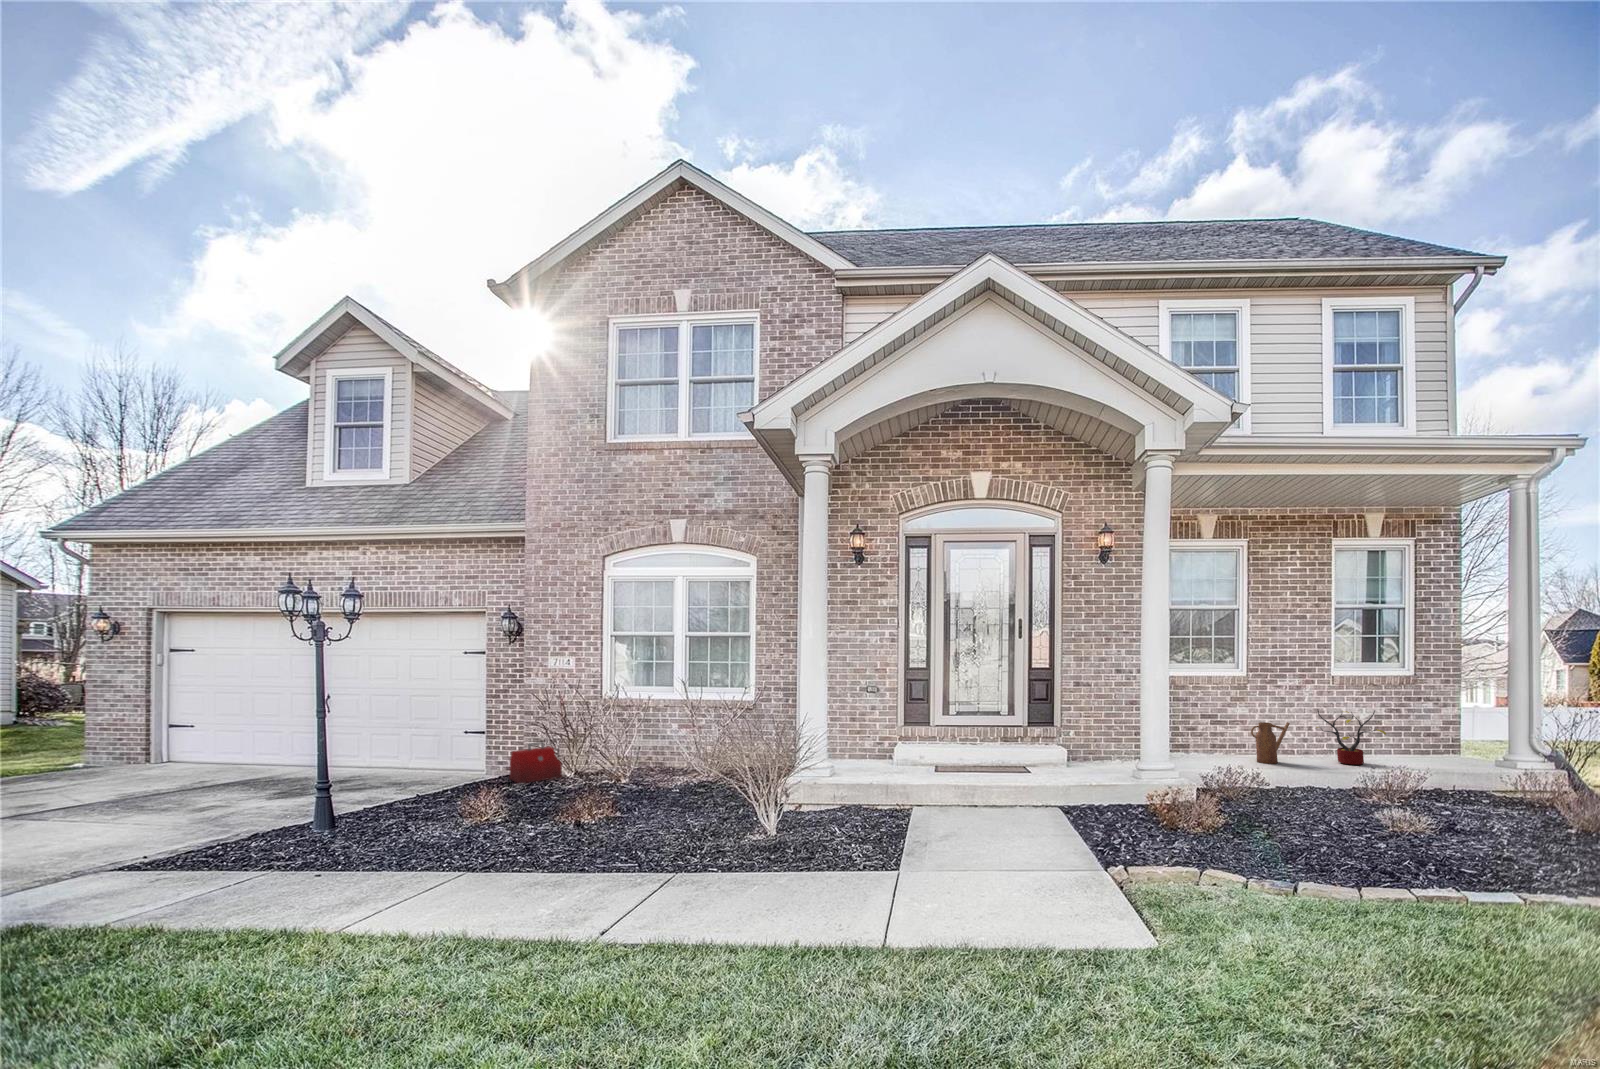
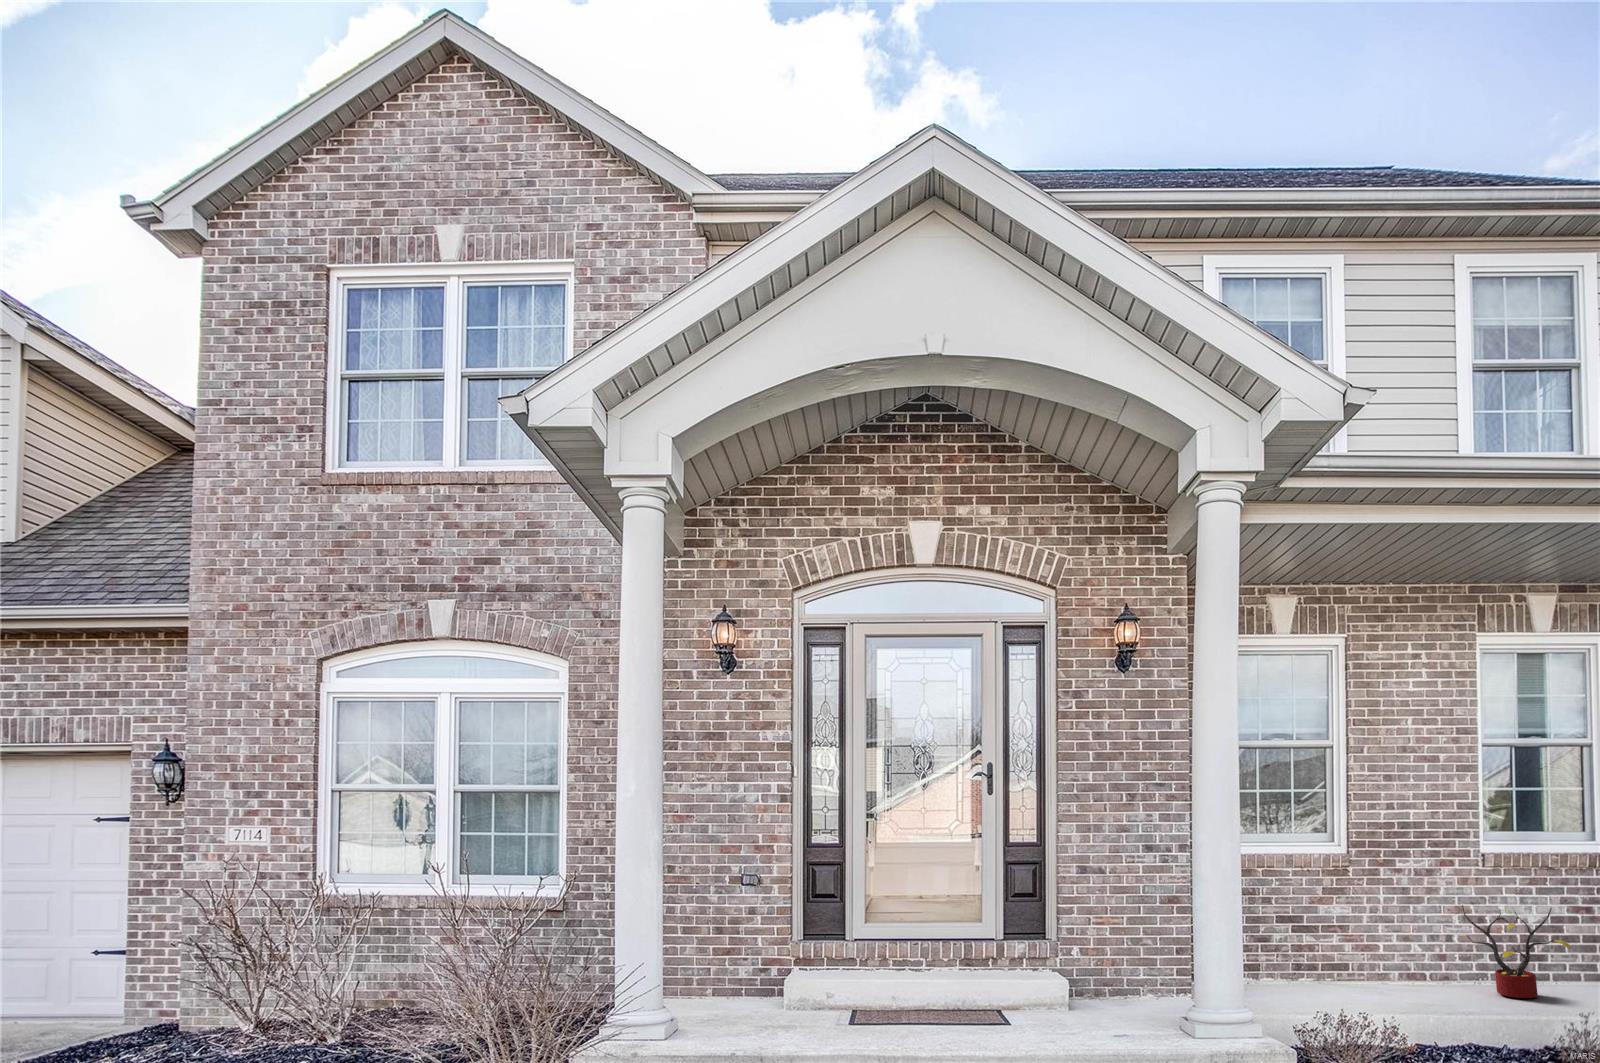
watering can: present [1251,722,1290,764] -> none [1360,927,1420,997]
toolbox: present [510,742,562,783] -> none [138,971,232,1047]

